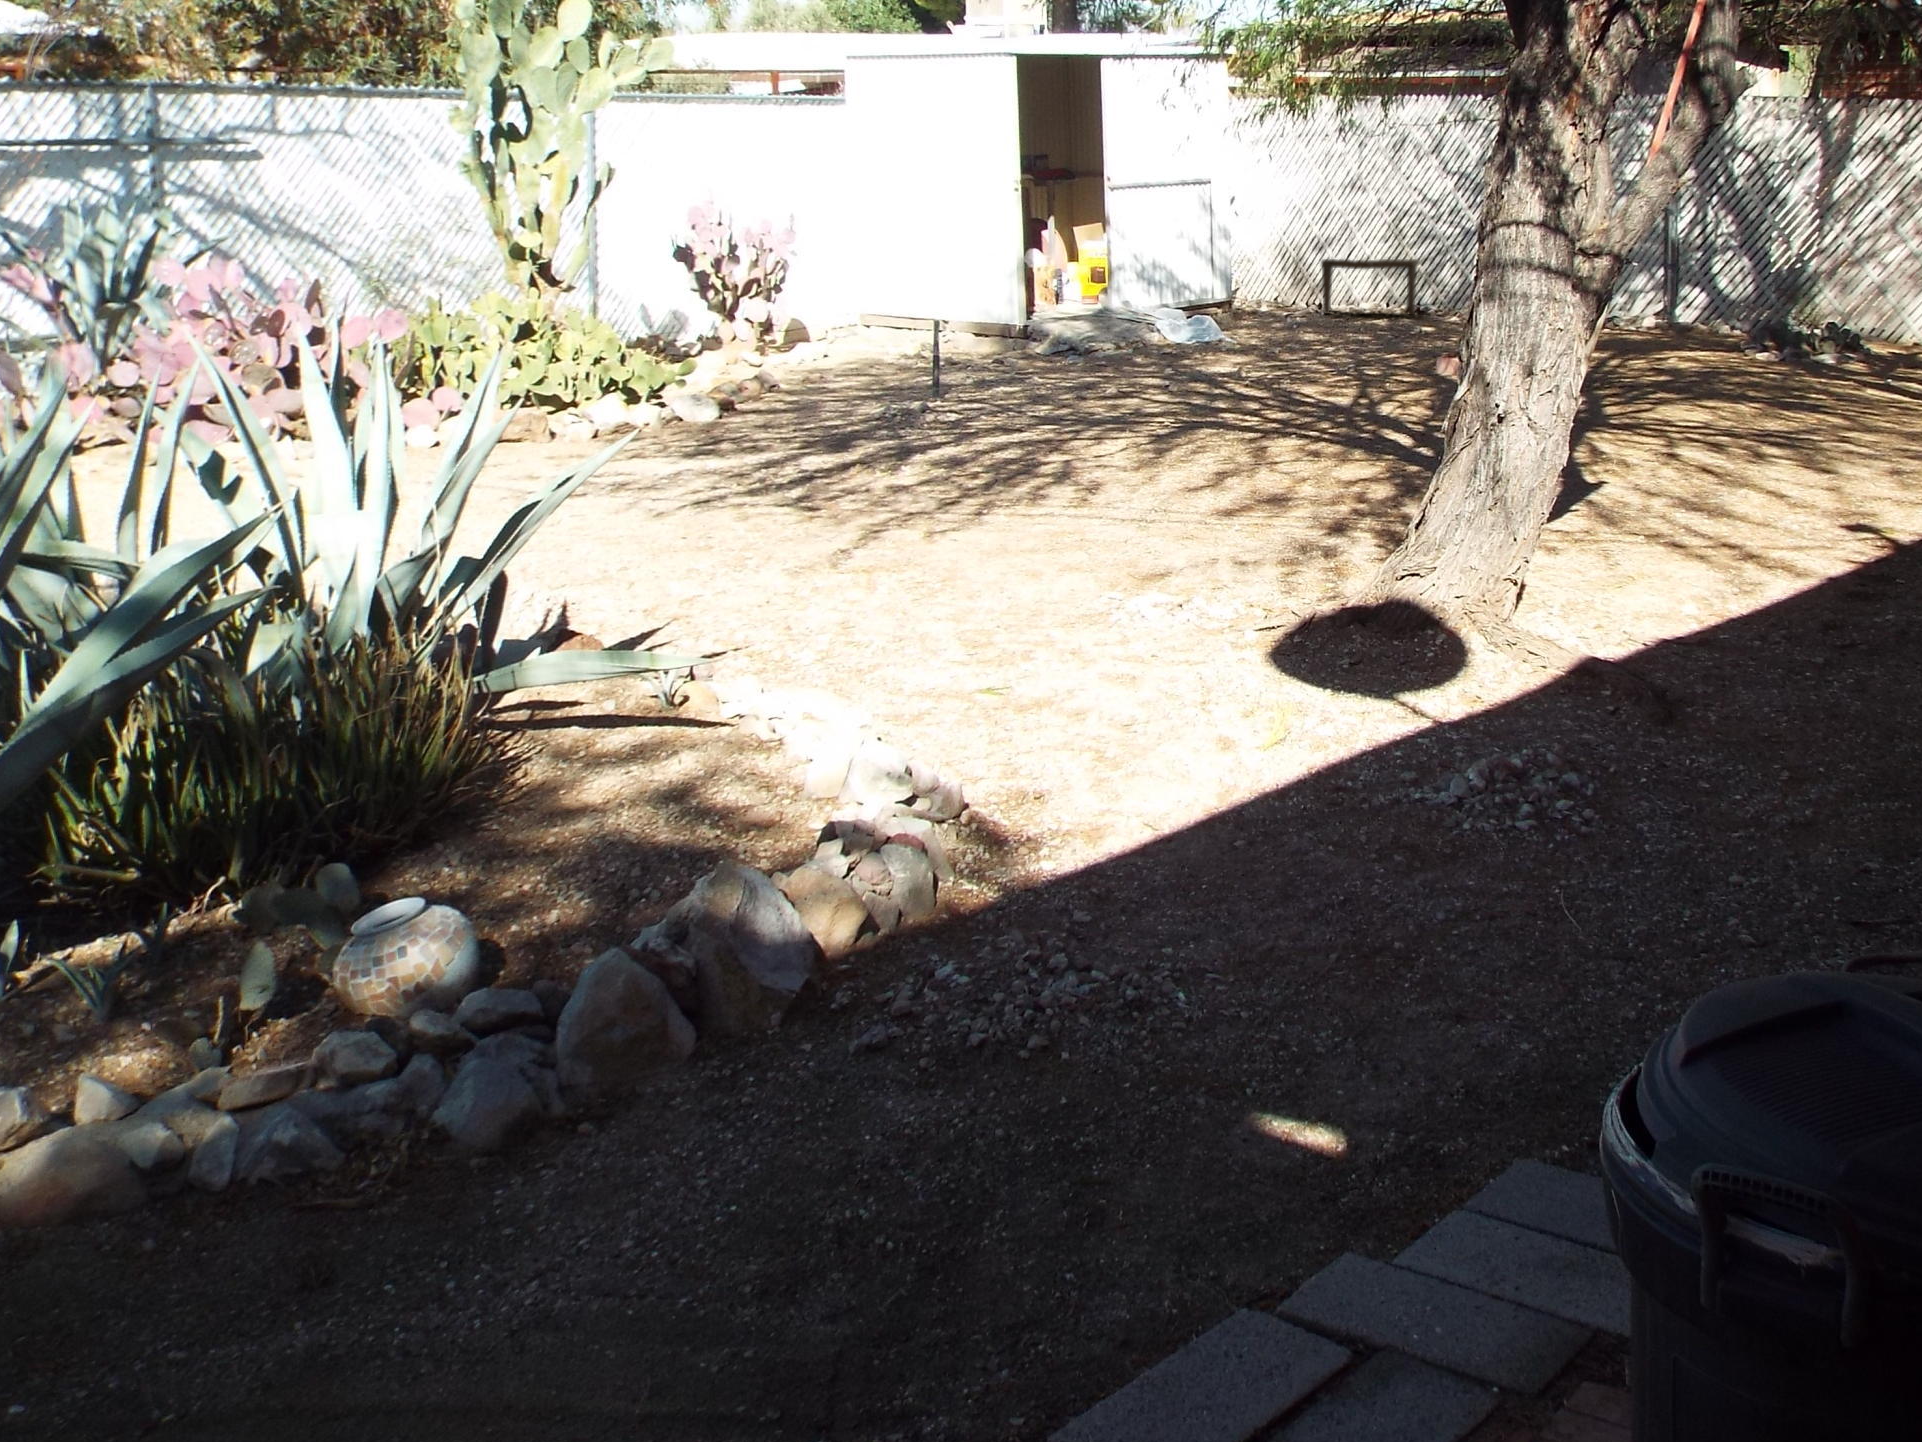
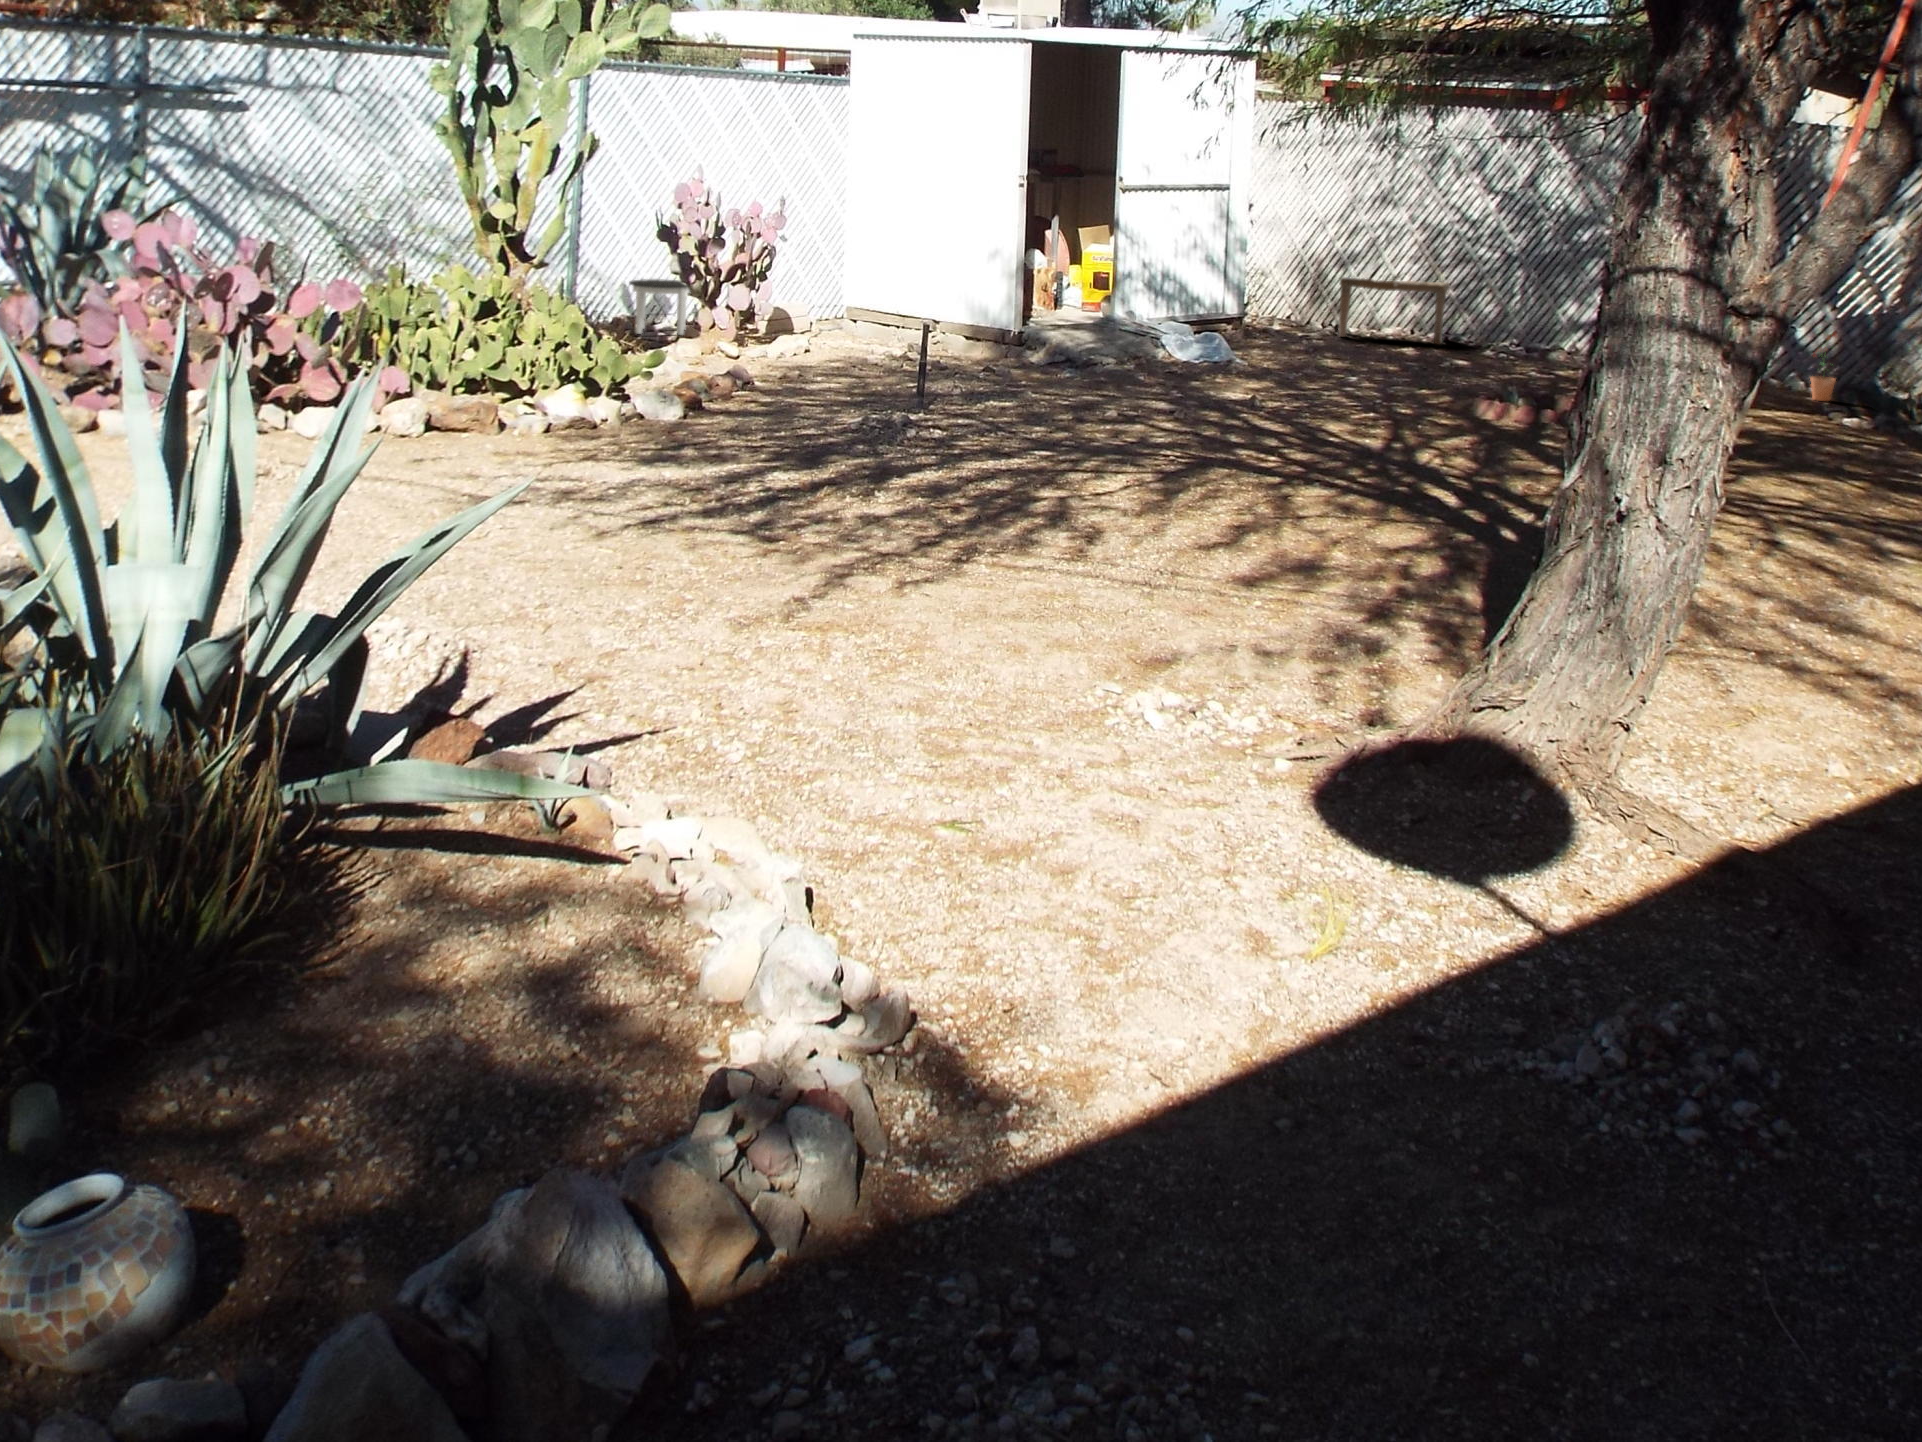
potted plant: none [1721,280,1745,342] -> present [1810,332,1837,401]
round table: none [651,298,716,351] -> present [629,279,689,335]

